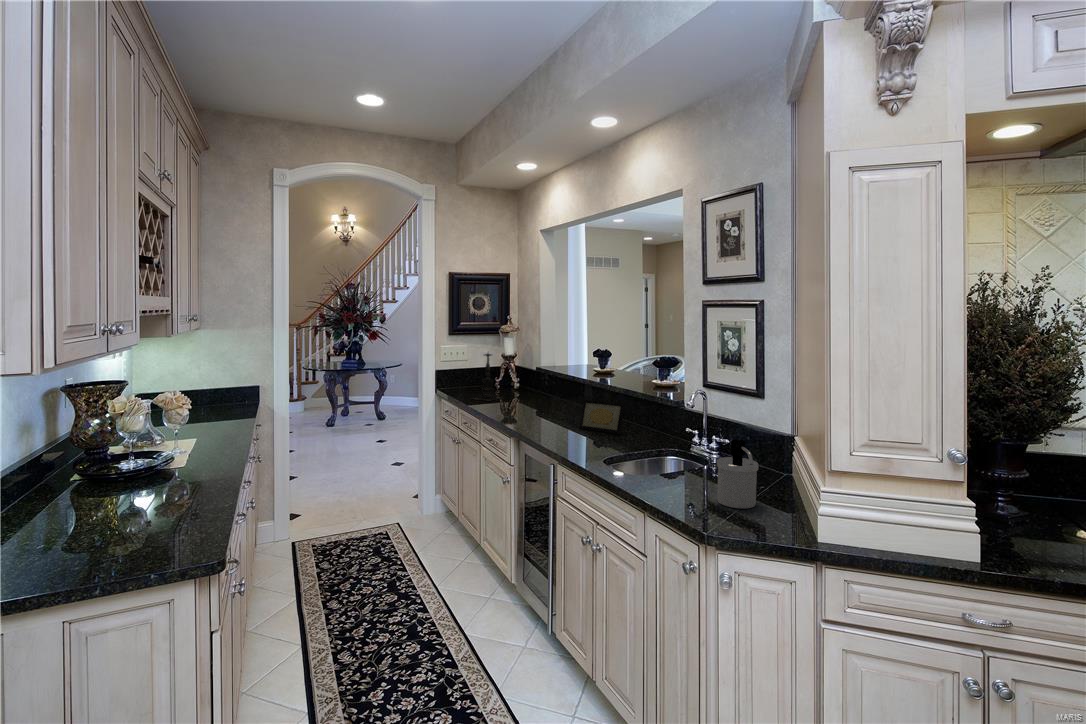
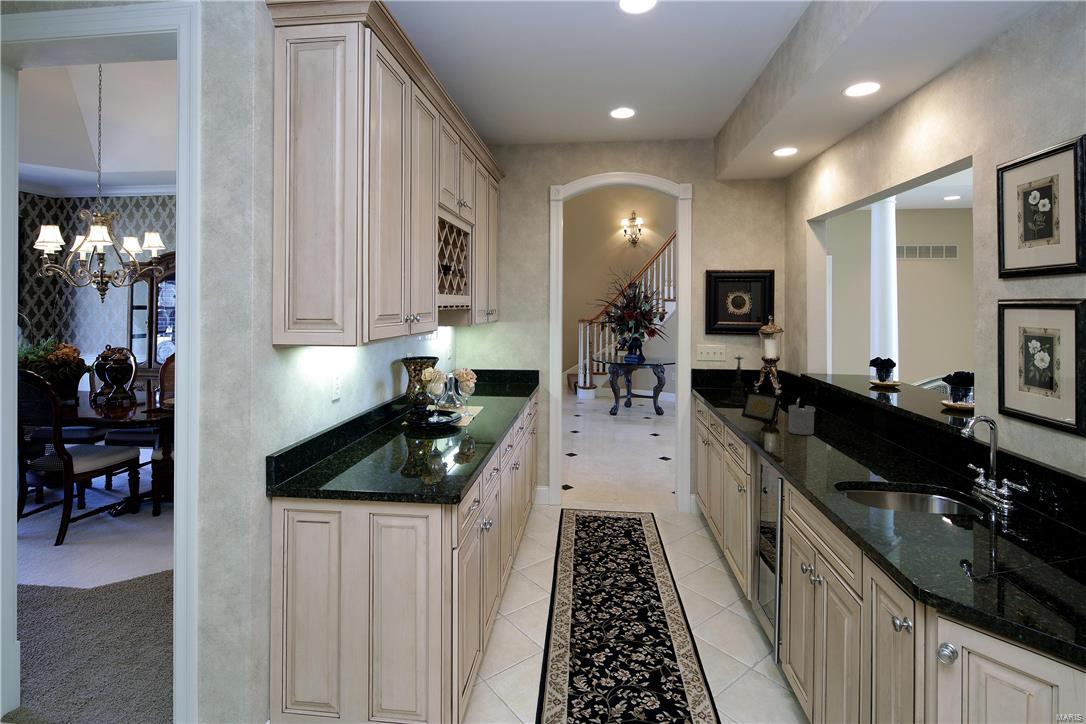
picture frame: present [579,400,625,434] -> present [742,391,781,423]
soap dispenser: present [717,439,758,508] -> present [788,393,815,435]

